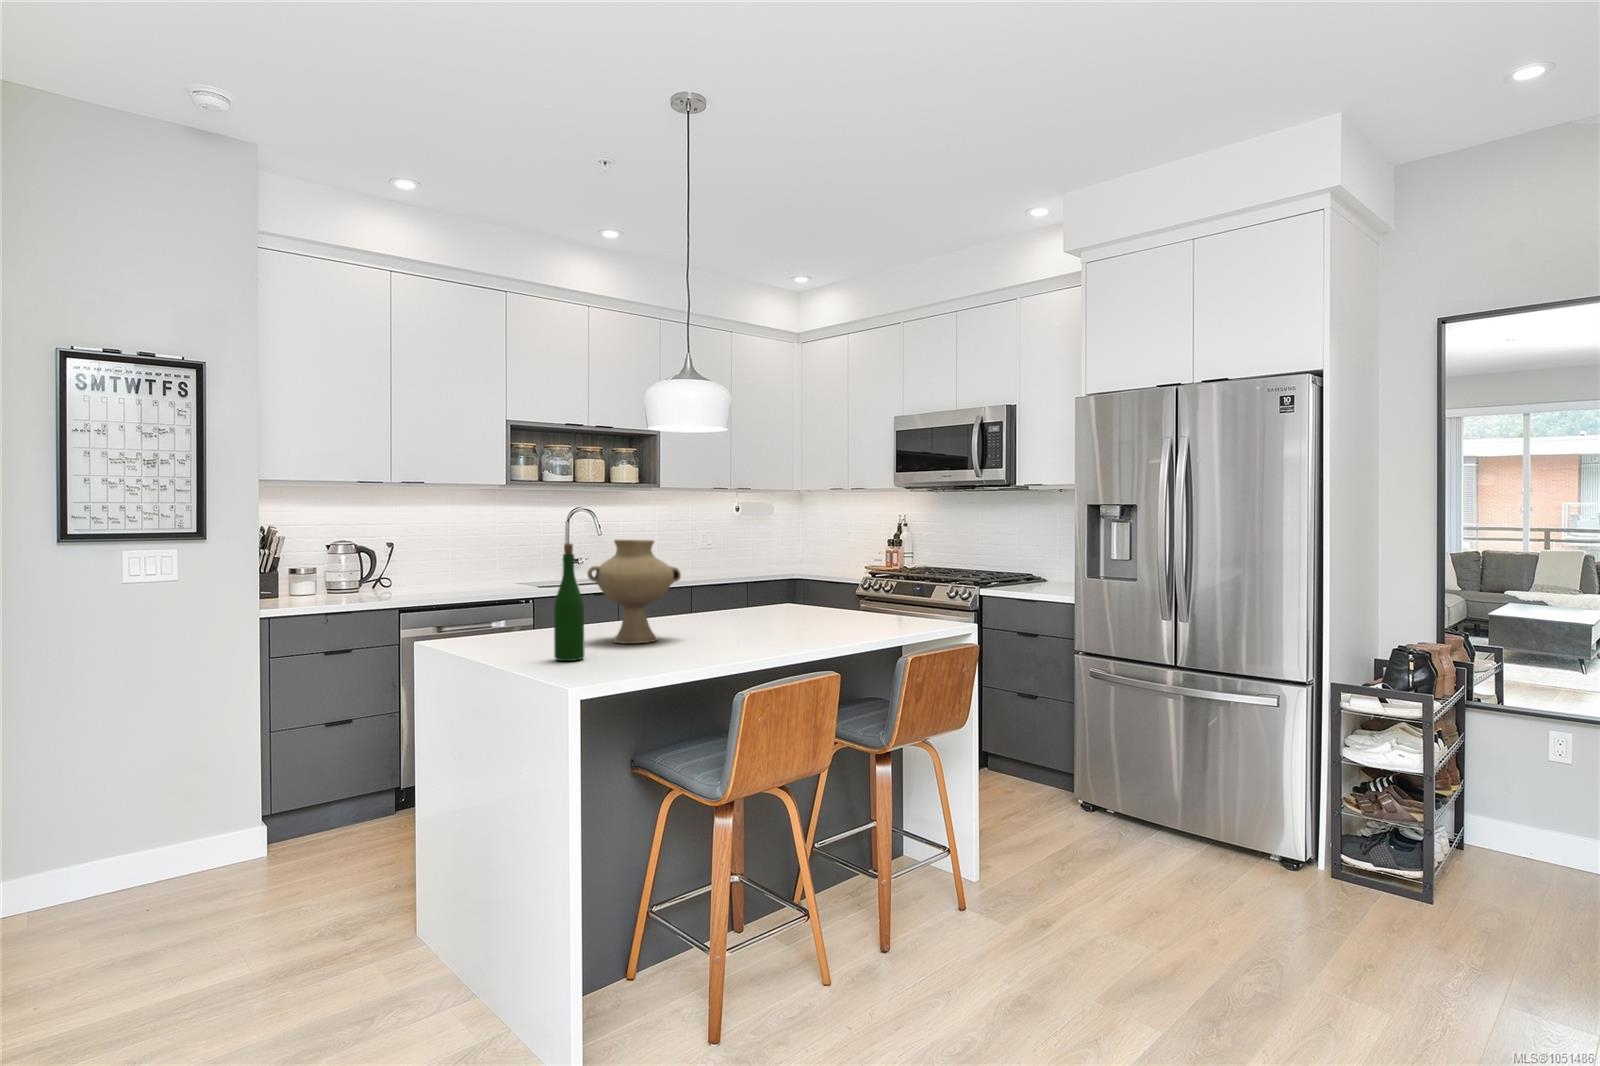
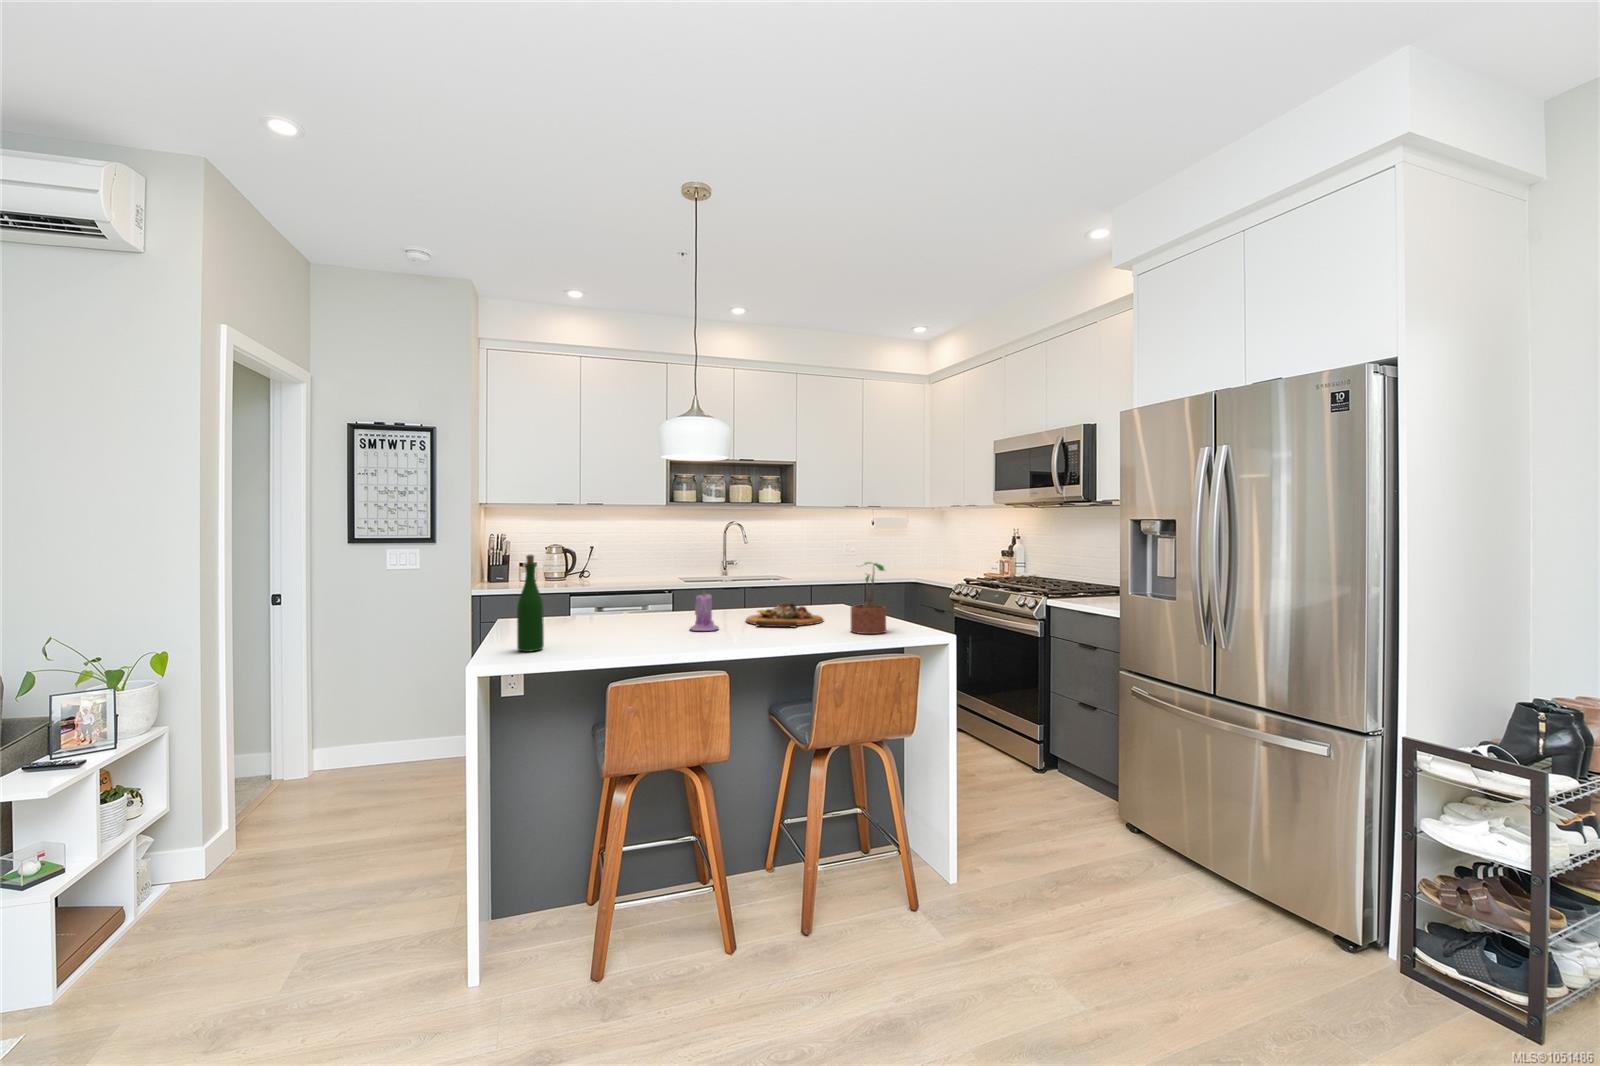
vase: present [587,540,681,644] -> none [584,551,662,638]
potted plant: none [870,548,912,625] -> present [851,562,886,634]
candle: none [694,583,729,632] -> present [690,593,719,631]
cutting board: none [729,598,819,625] -> present [746,603,824,627]

